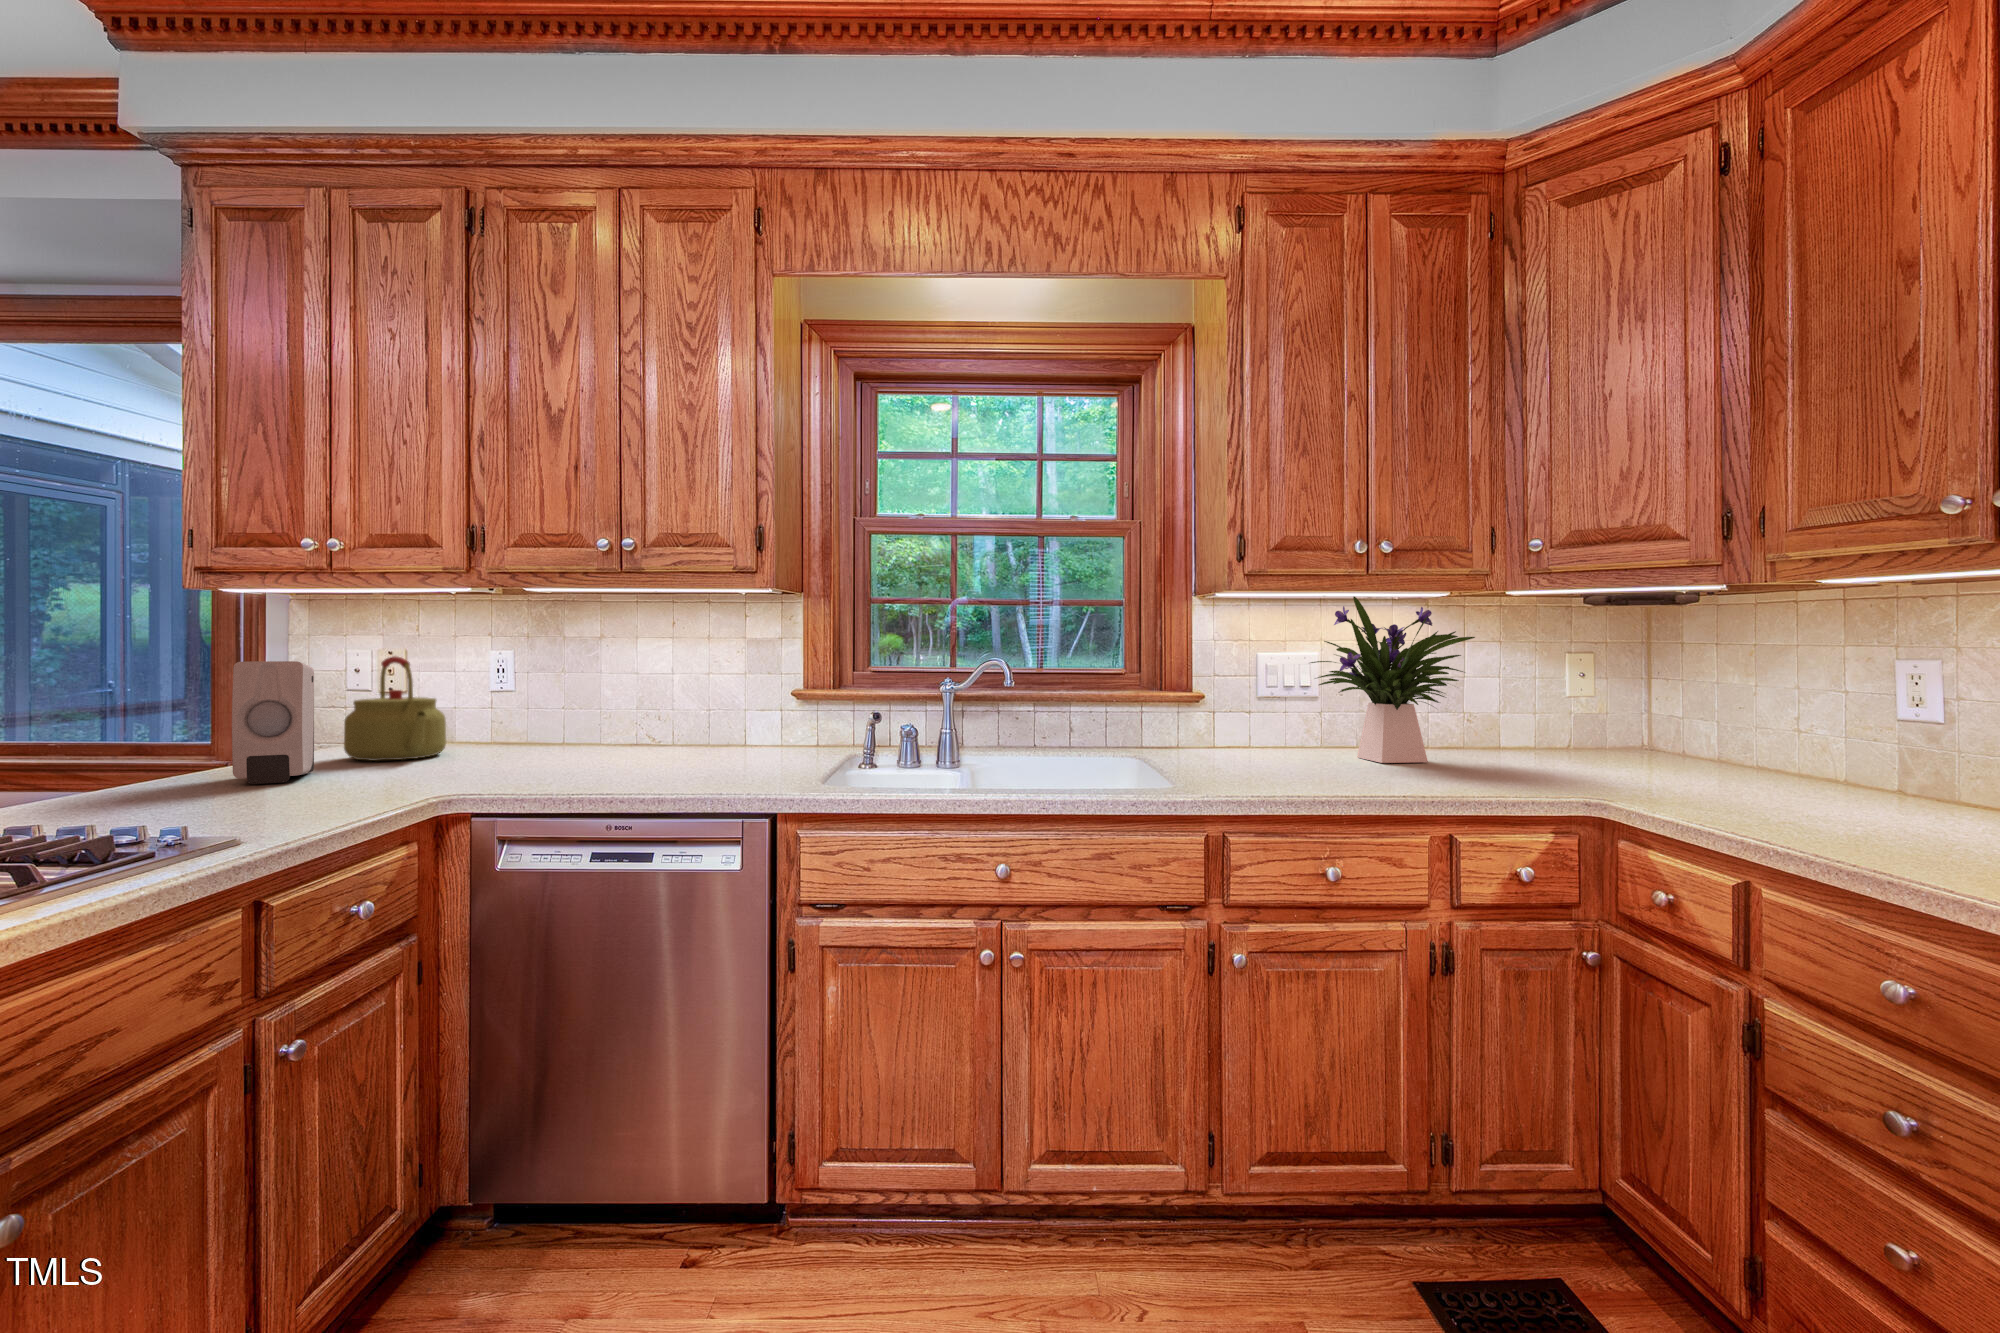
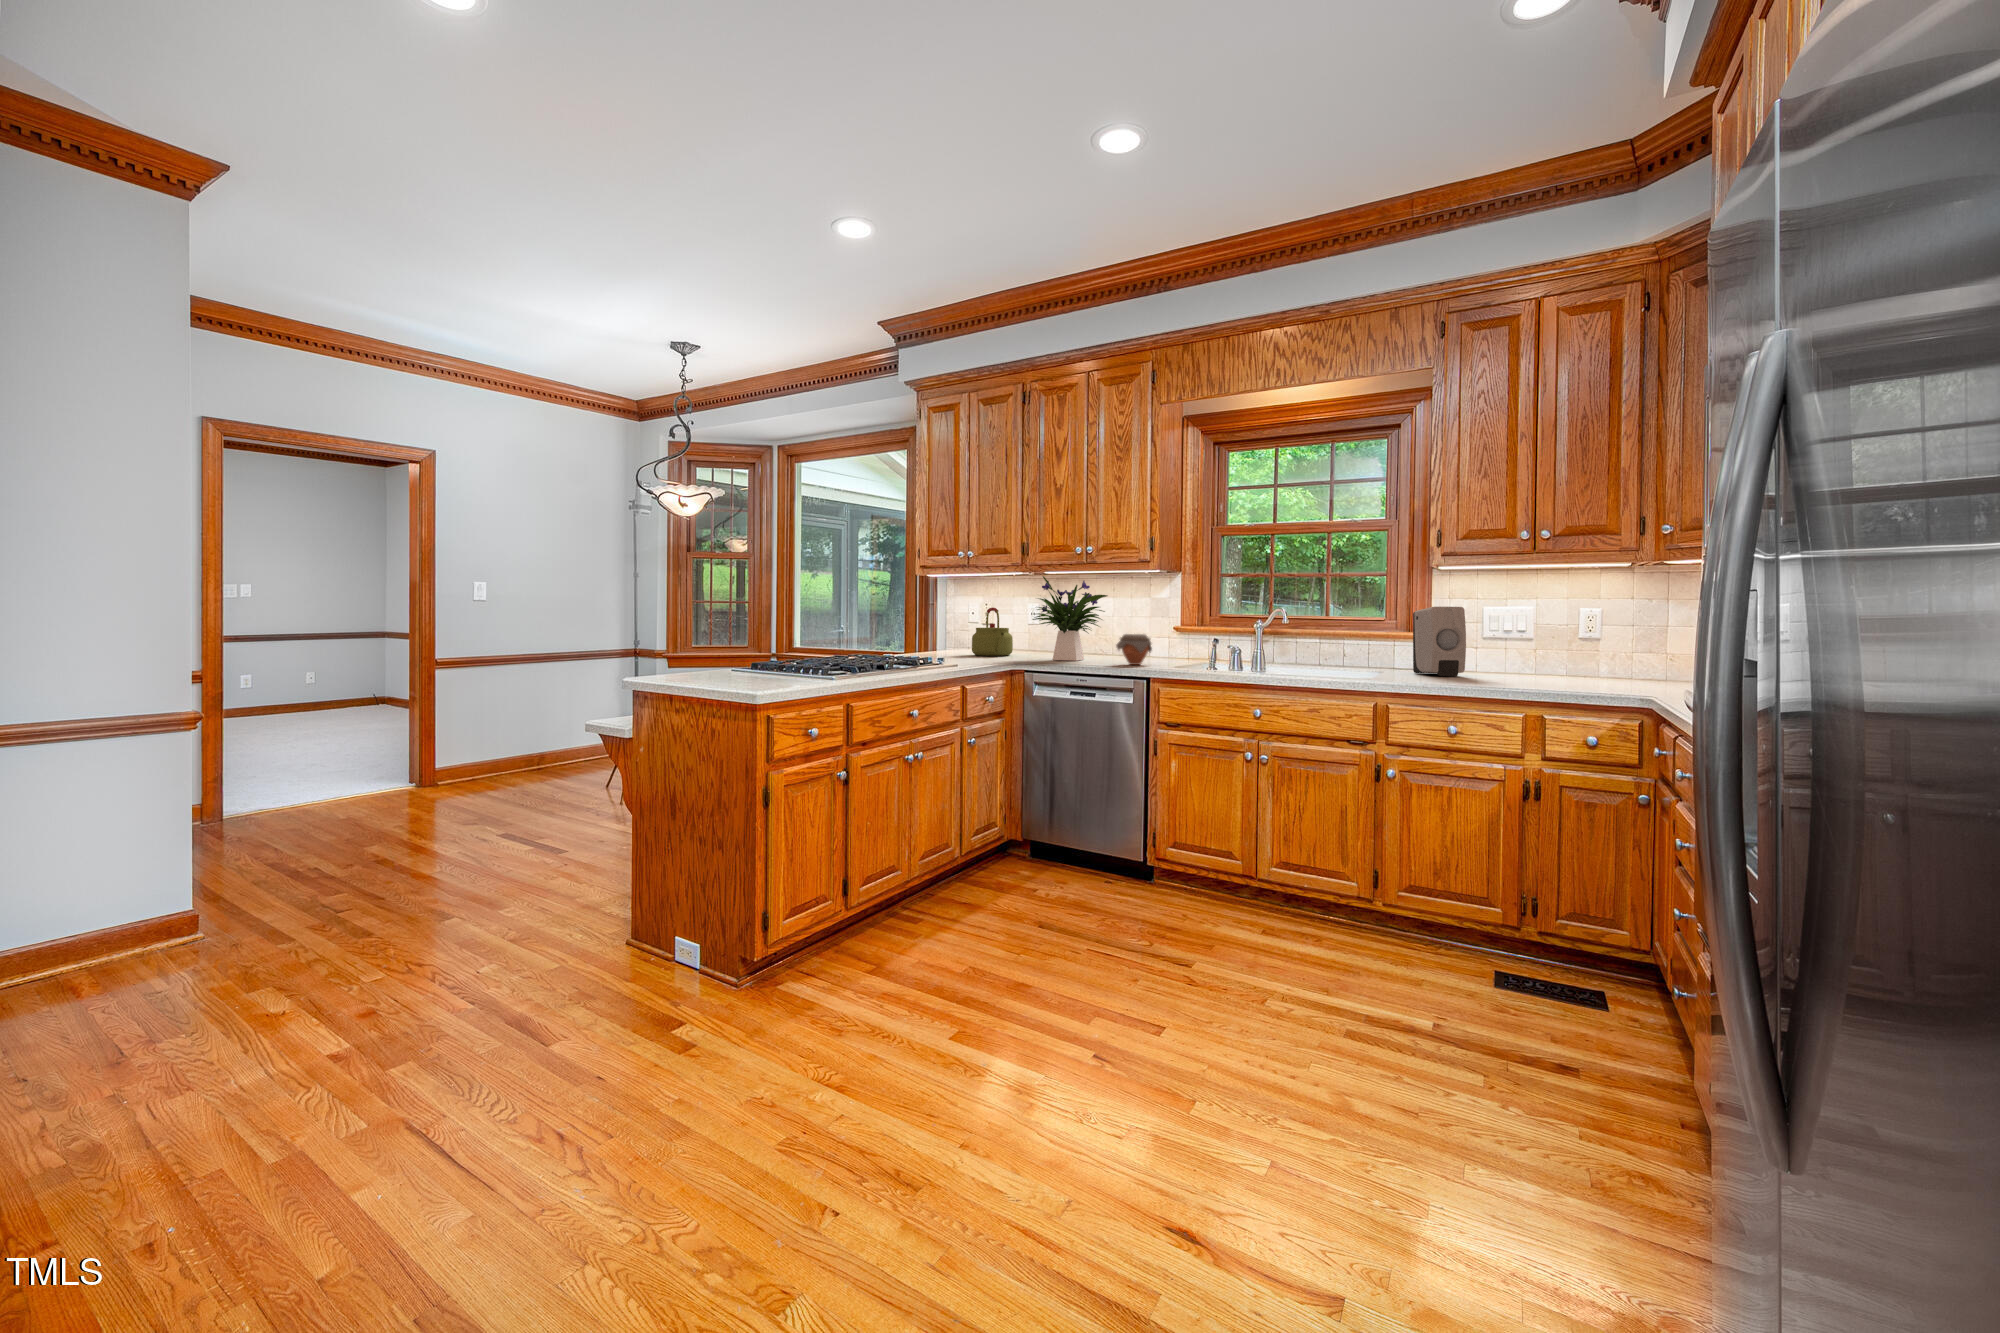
flower arrangement: present [1310,597,1475,763] -> present [1033,576,1108,661]
soap dispenser: present [232,661,314,784] -> present [1413,607,1466,676]
jar: none [694,712,768,775] -> present [1116,634,1152,665]

